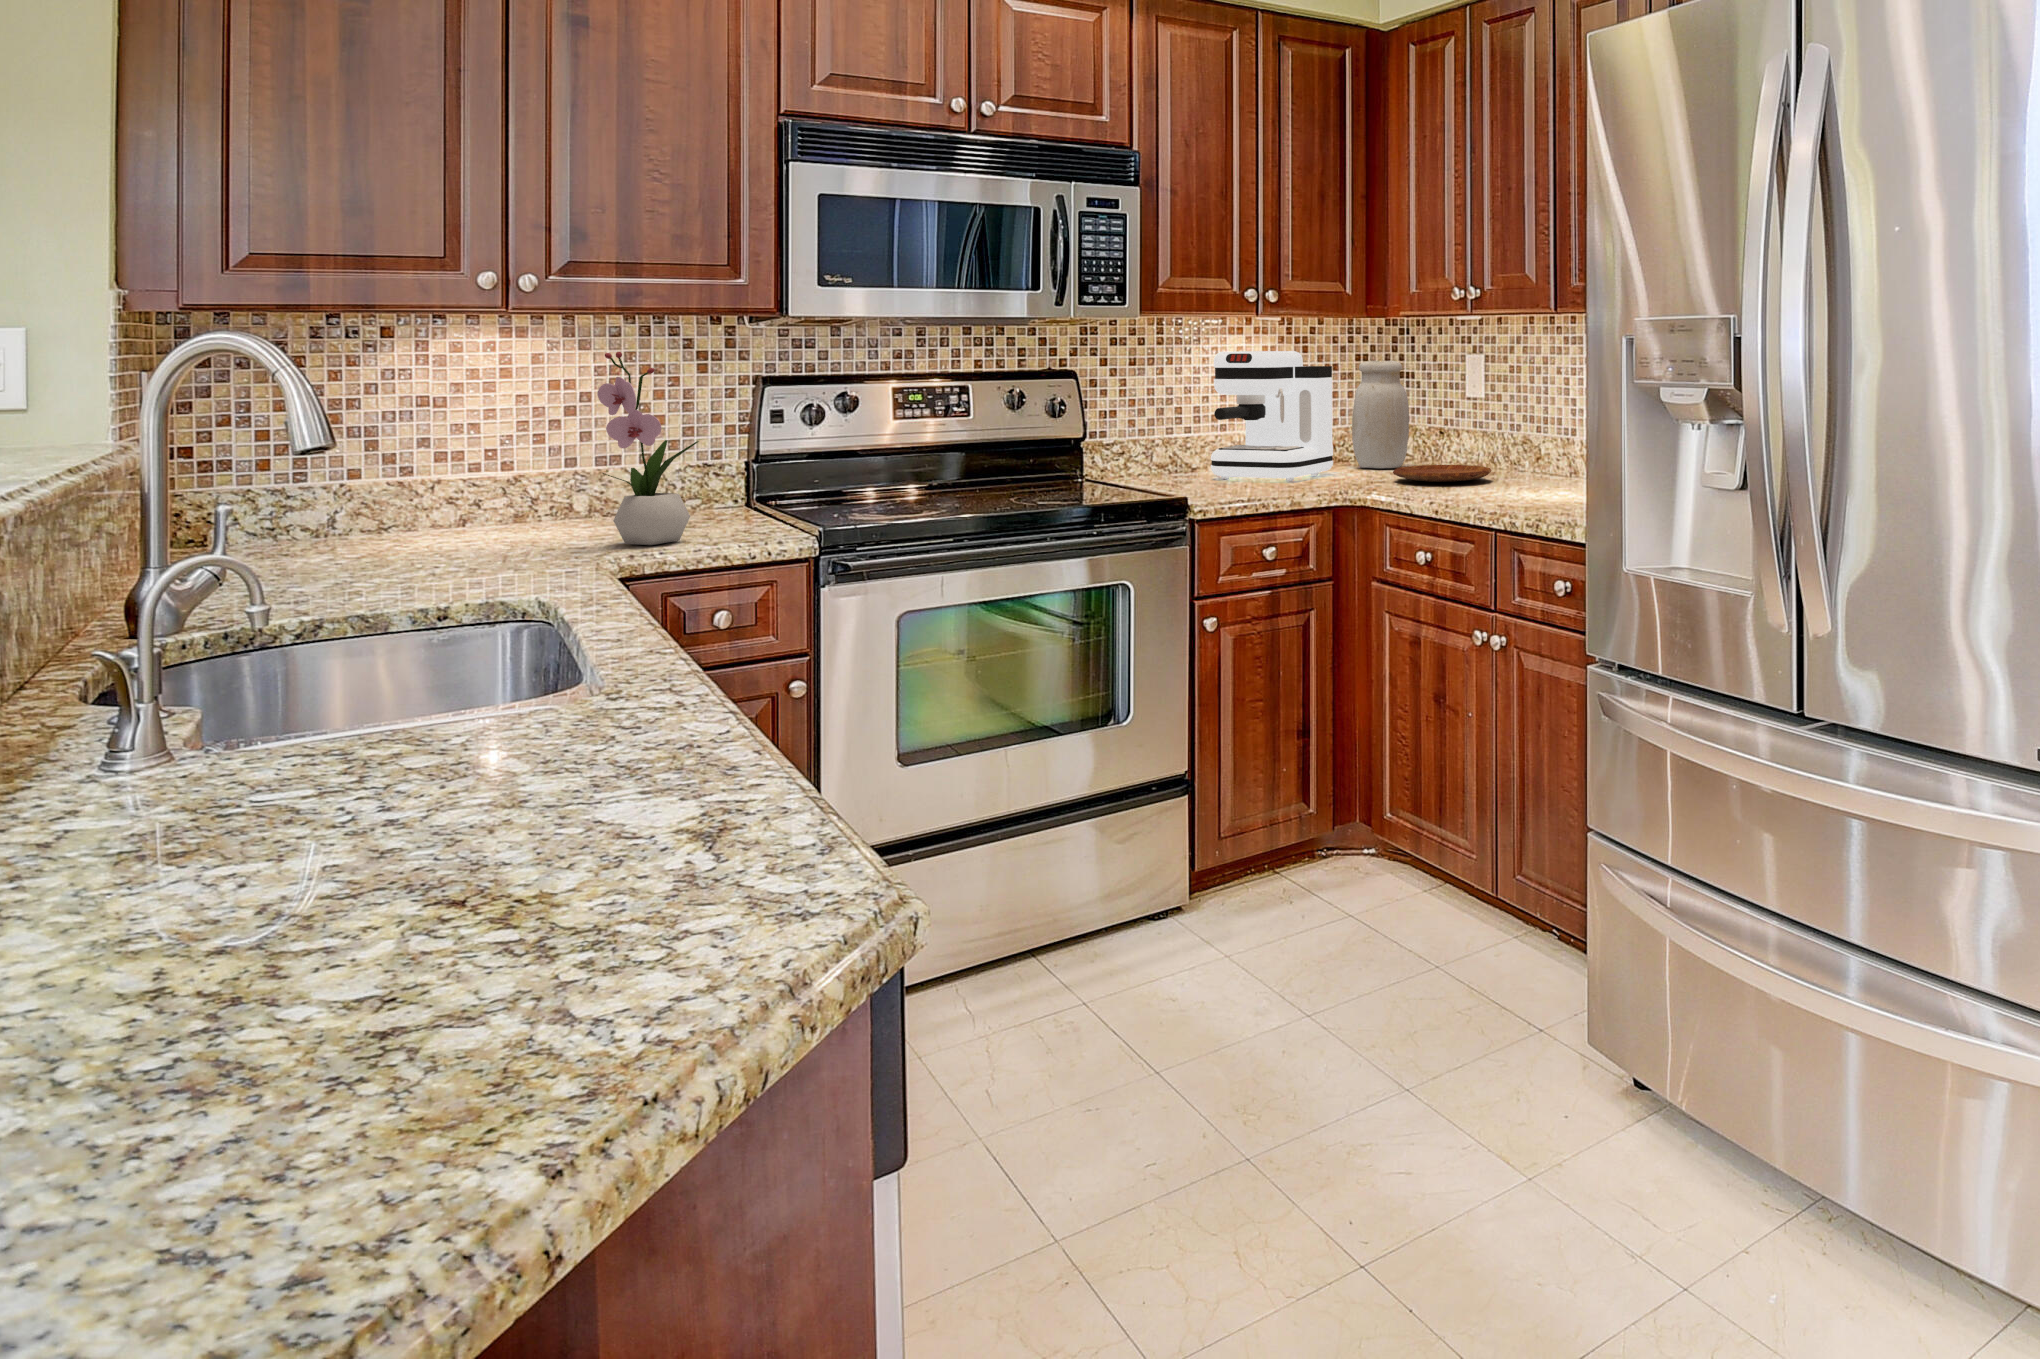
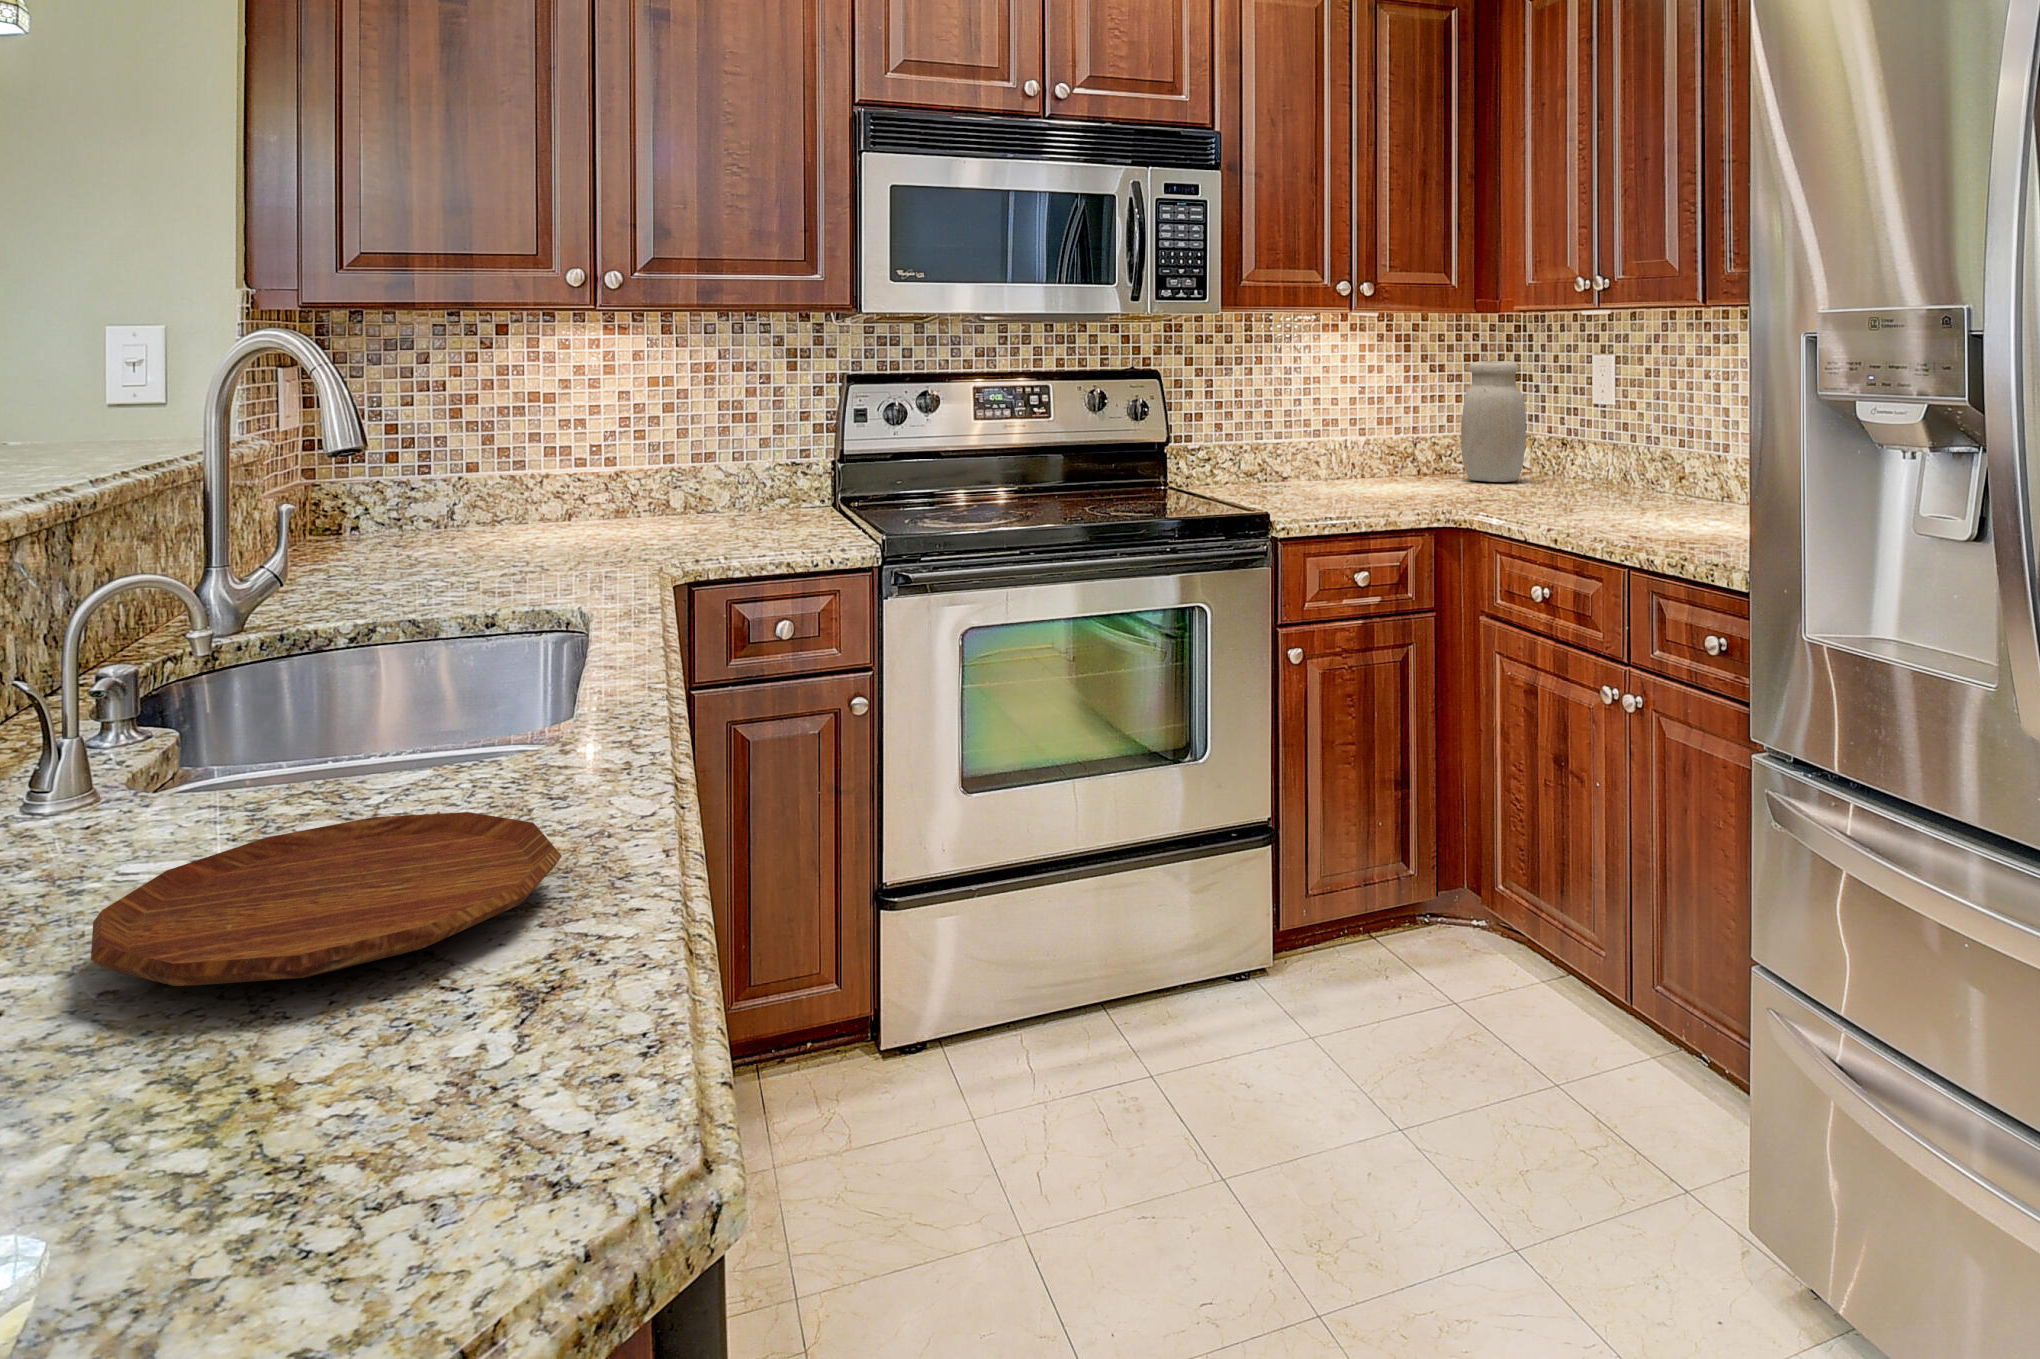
coffee maker: present [1211,351,1333,481] -> none [1303,350,1439,495]
flower arrangement: present [597,352,699,545] -> none [672,350,769,550]
tray: present [1393,465,1491,482] -> present [91,812,562,986]

